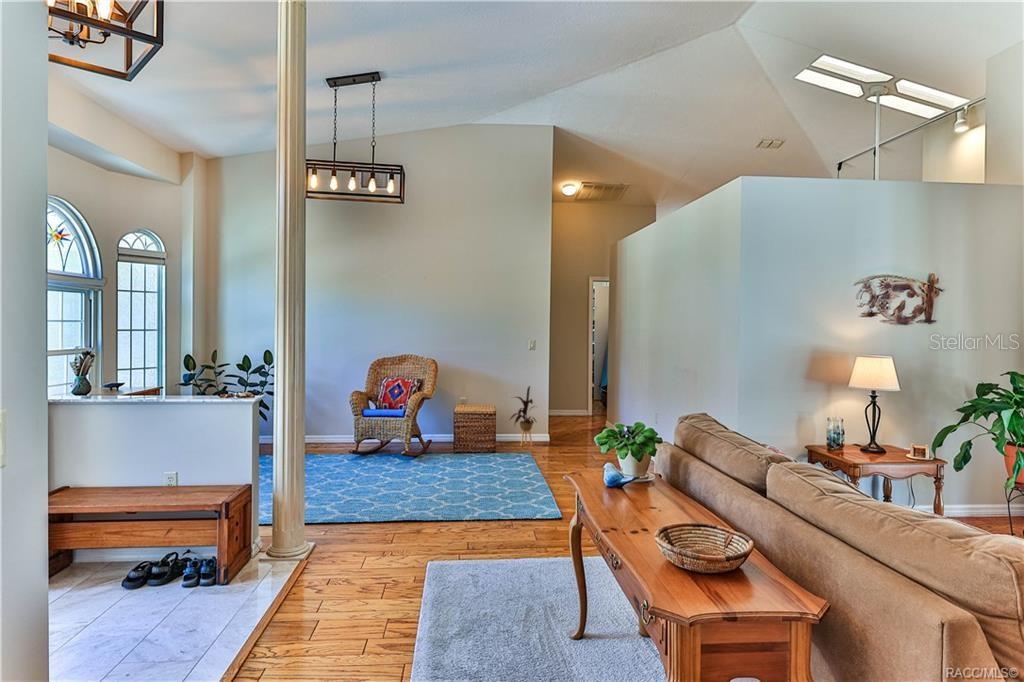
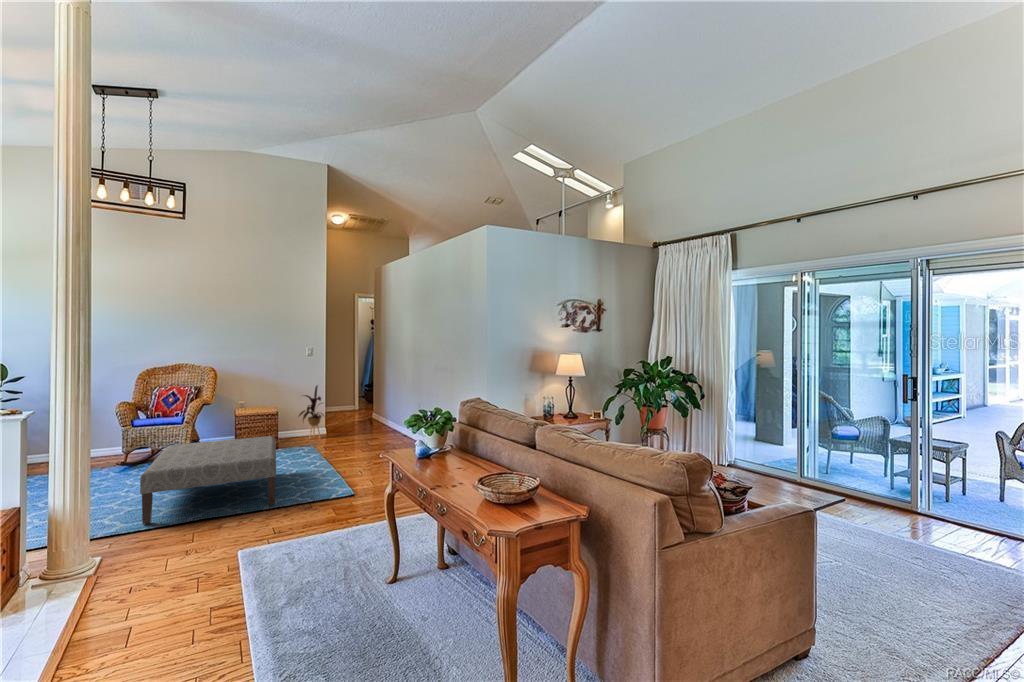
ottoman: none [354,438,481,515] -> present [140,436,276,524]

